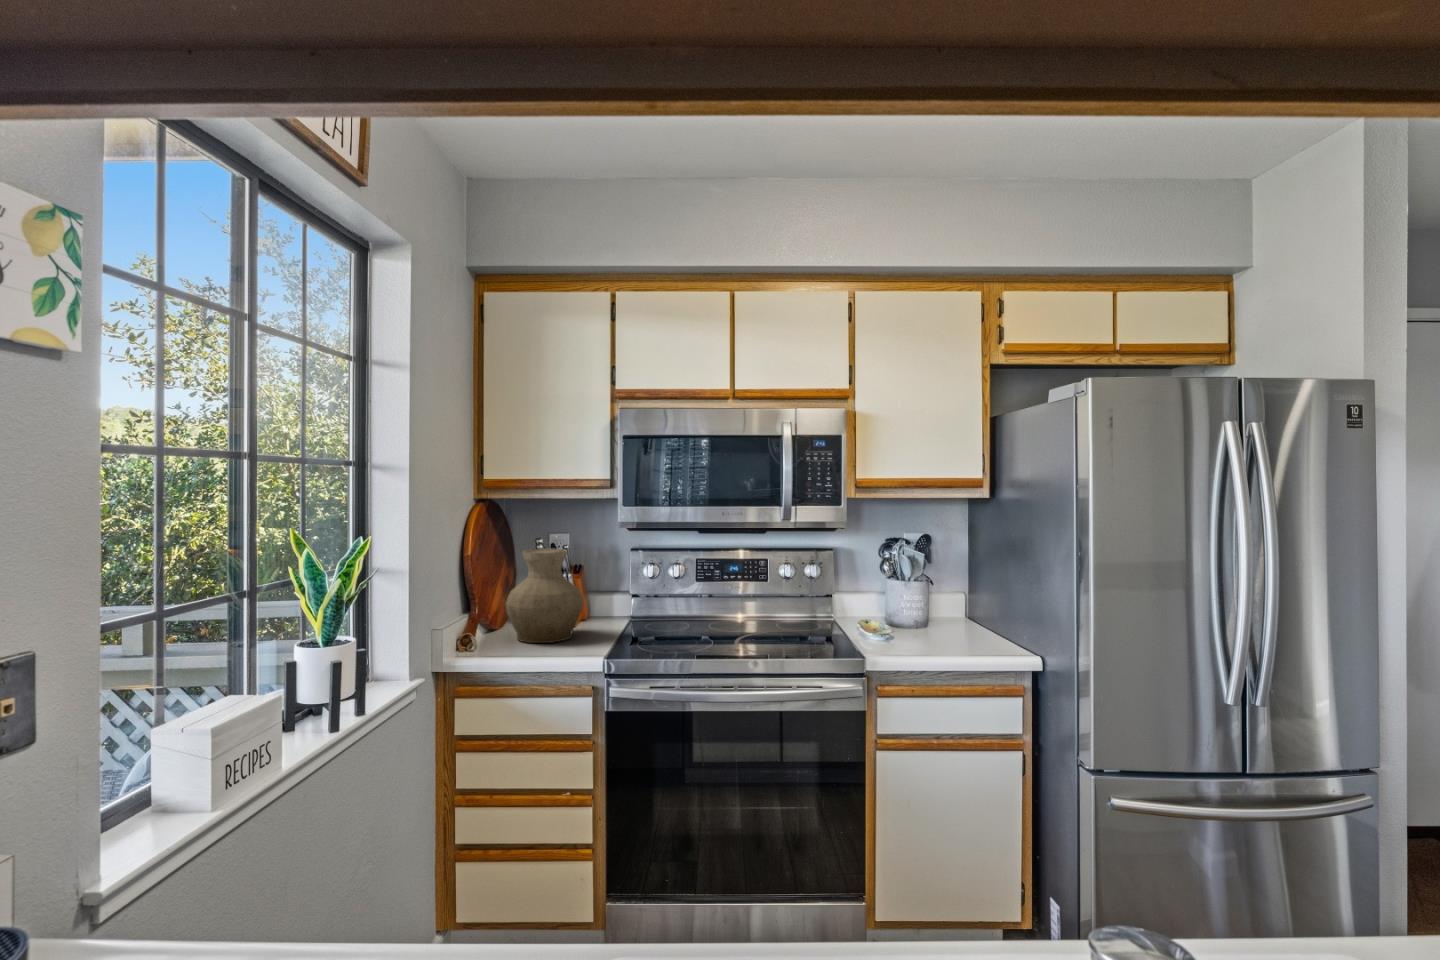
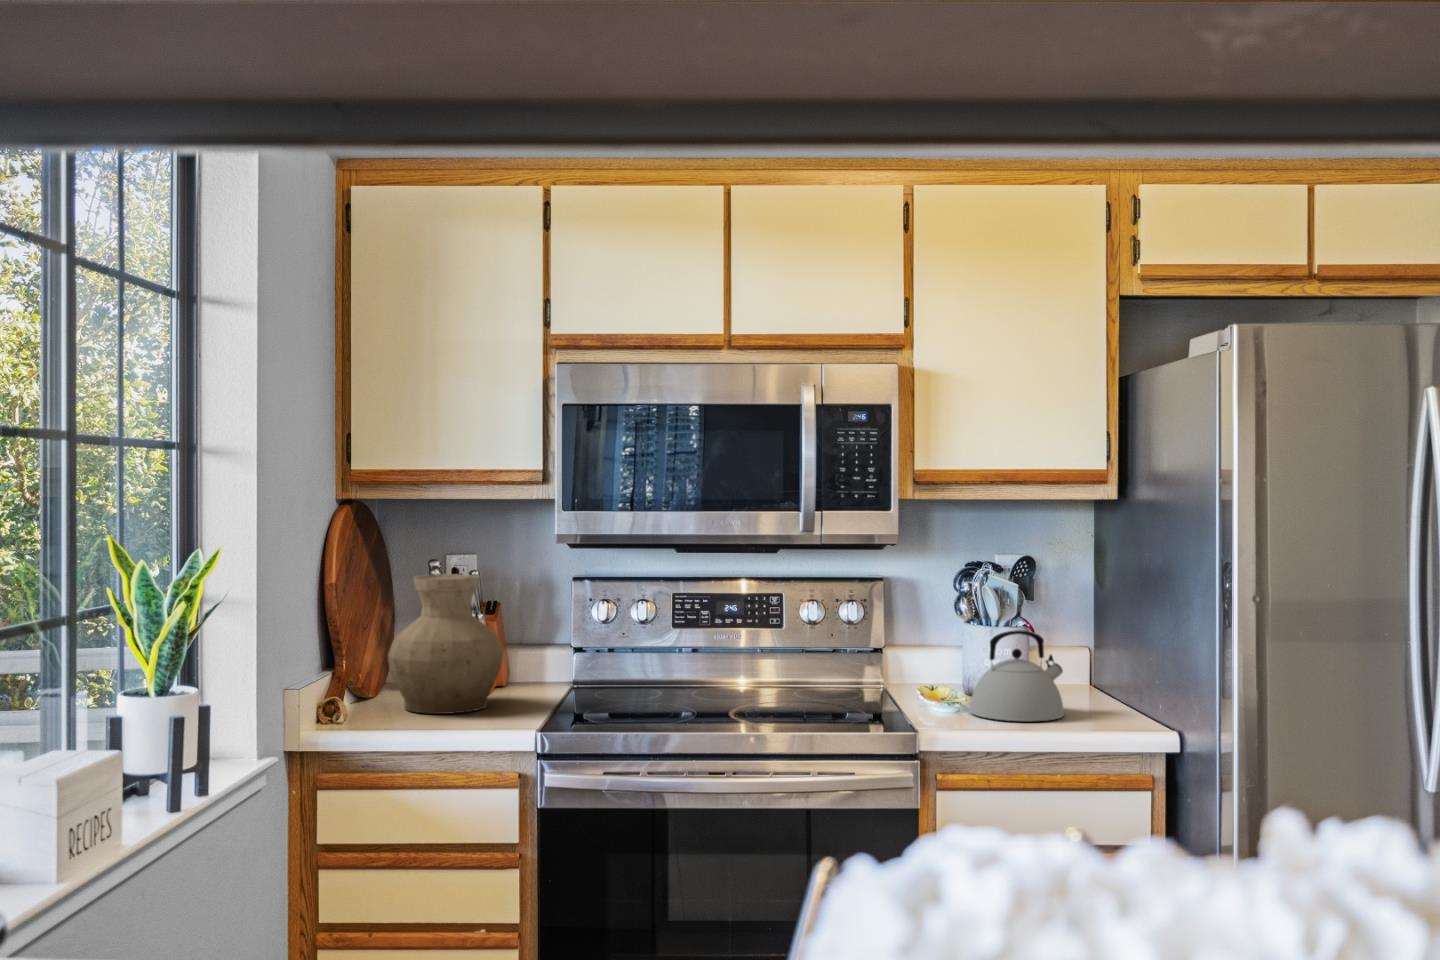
kettle: none [894,586,959,648] -> present [969,630,1064,721]

